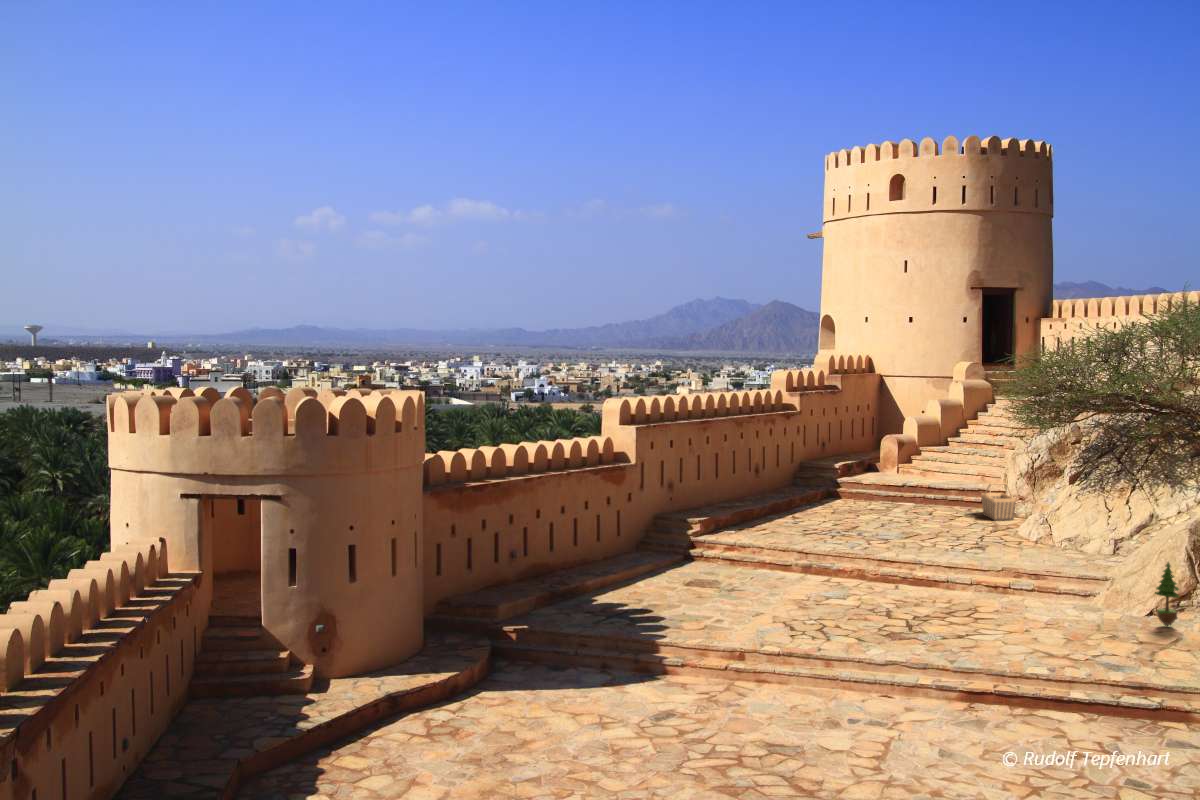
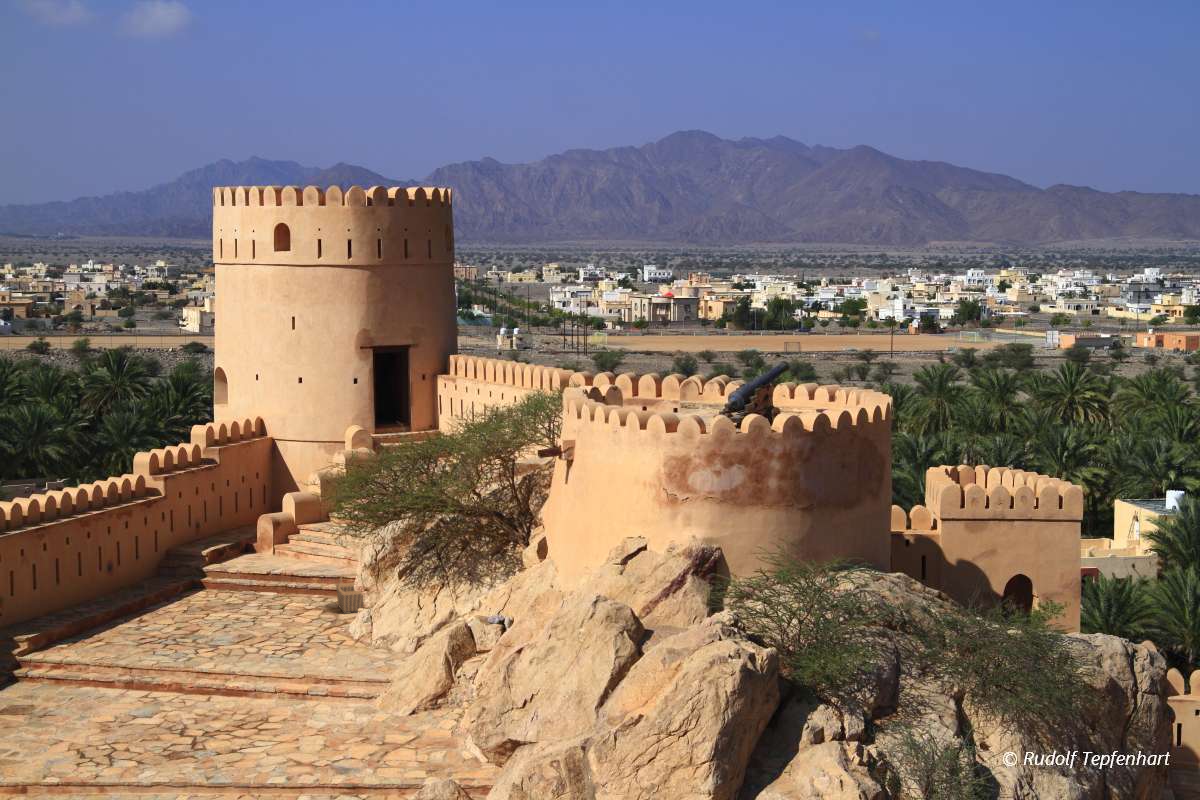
potted tree: present [1155,562,1179,626] -> none [409,669,430,726]

